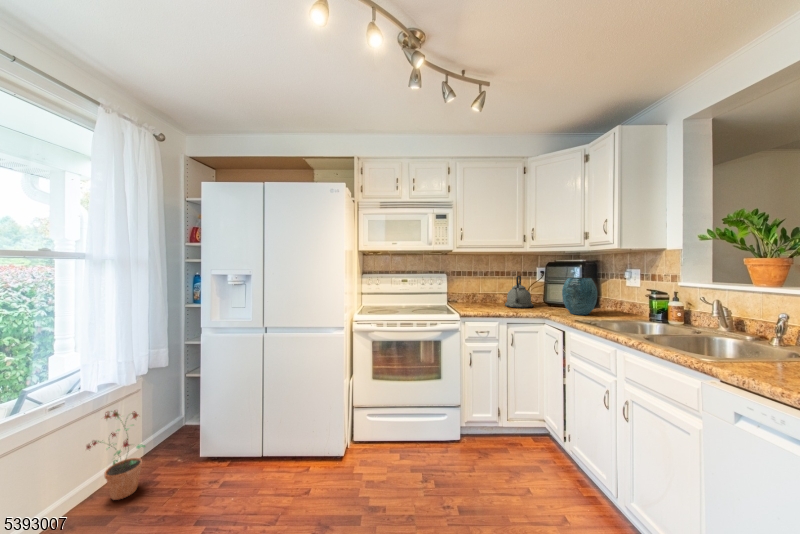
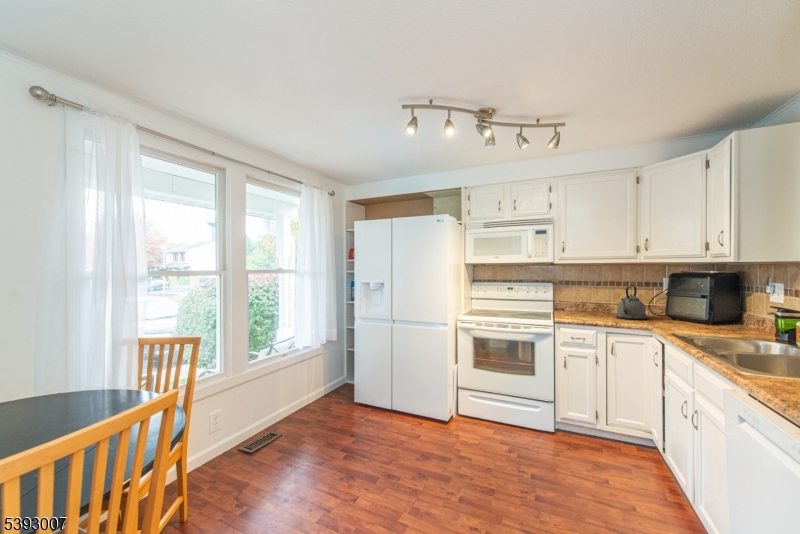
vase: present [562,278,597,315] -> none [673,291,715,331]
potted plant: present [86,410,145,500] -> none [298,362,327,416]

